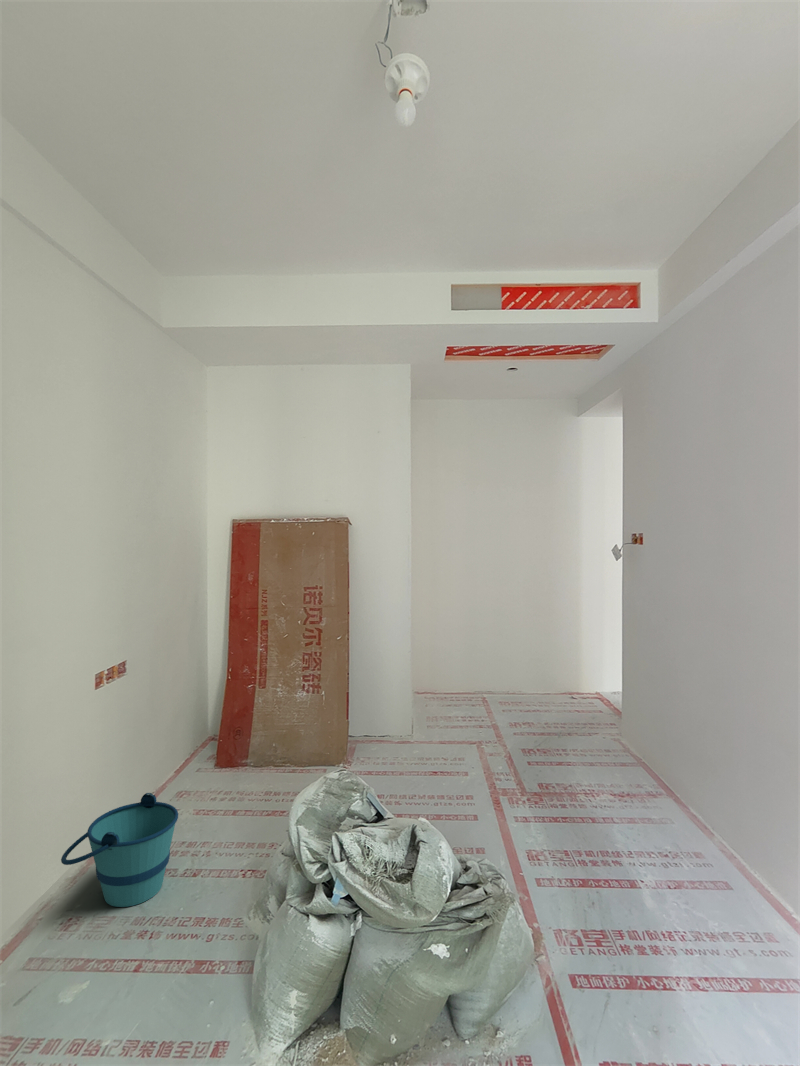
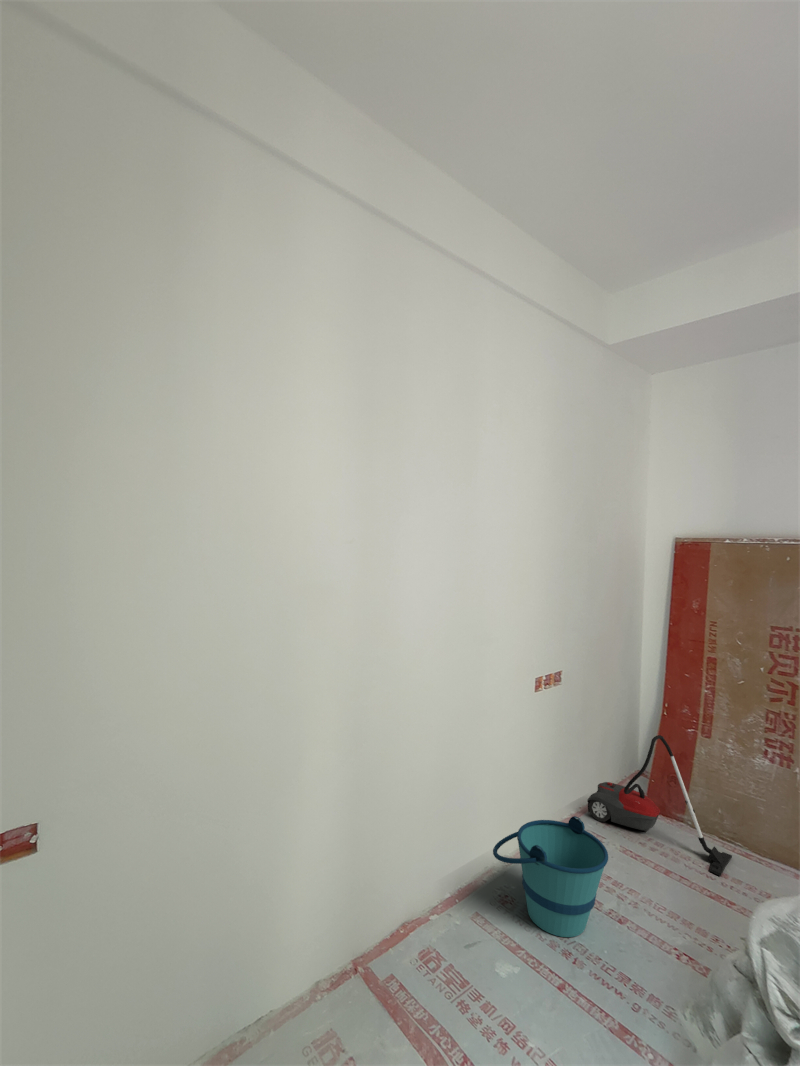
vacuum cleaner: none [162,697,283,795] -> present [587,735,732,876]

